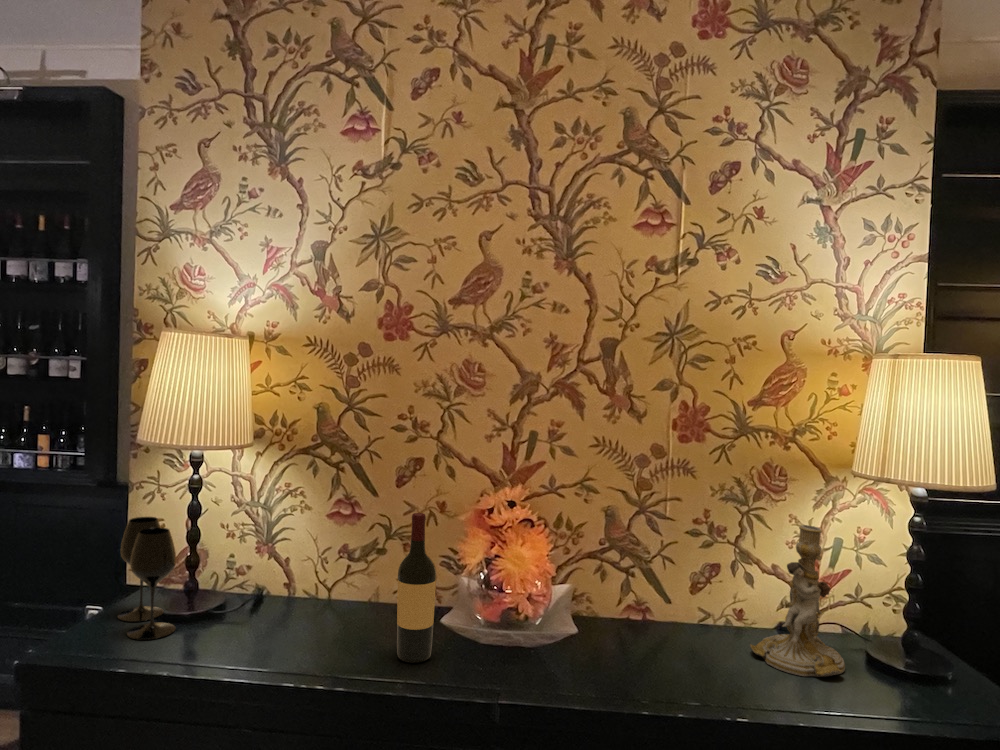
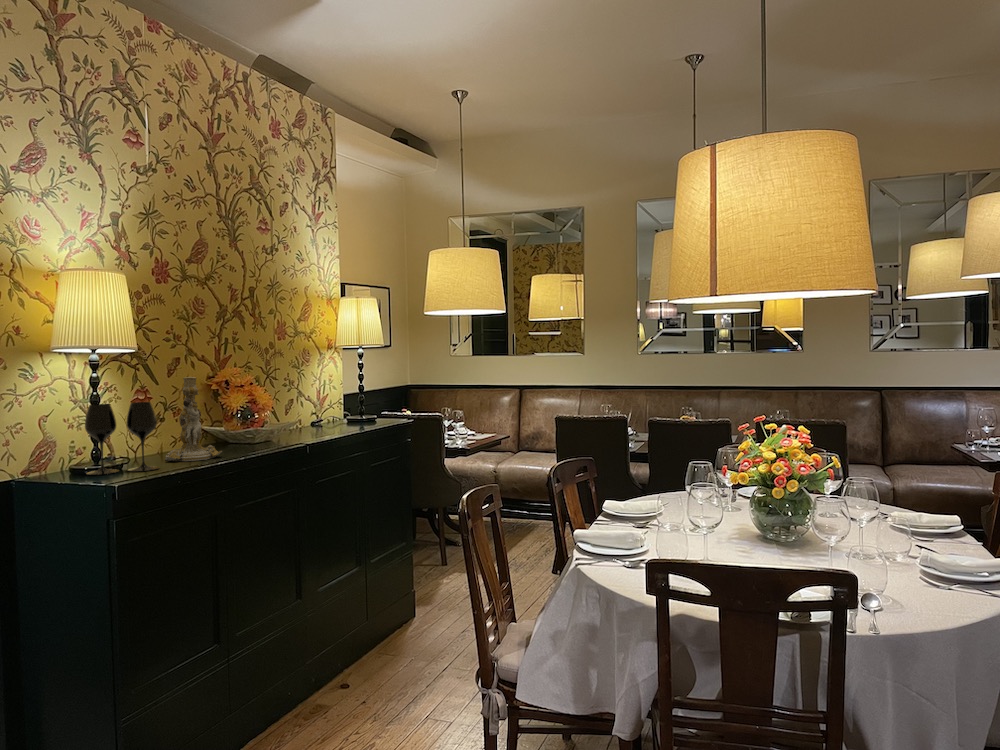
wine bottle: present [397,513,436,663] -> none [245,373,266,448]
candlestick: present [750,525,845,677] -> present [165,377,222,461]

